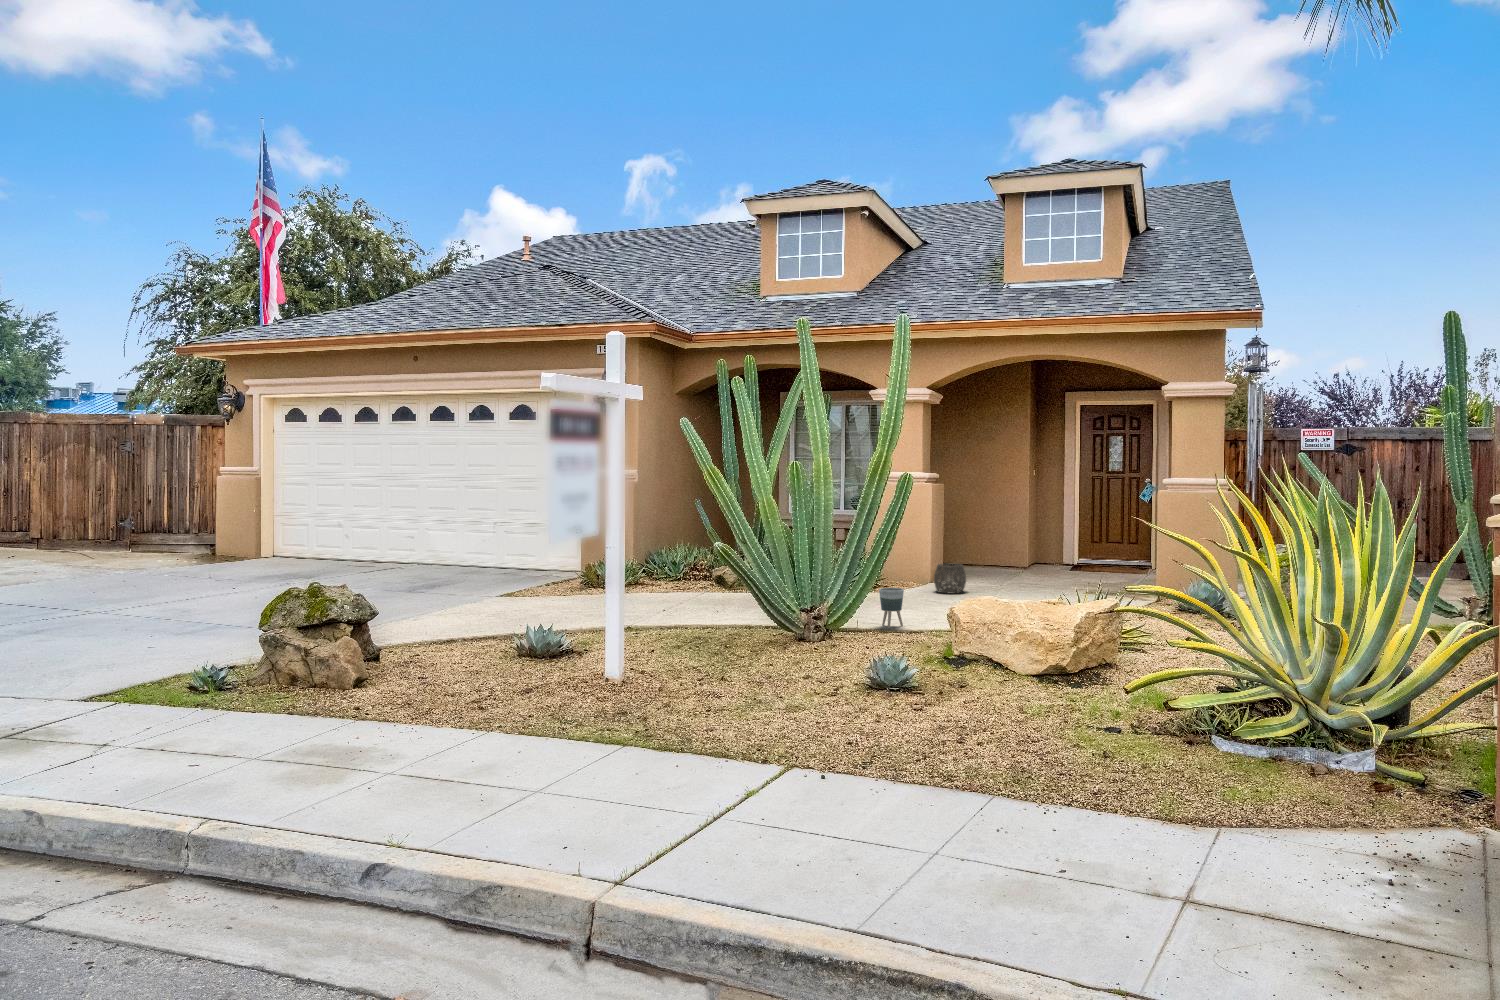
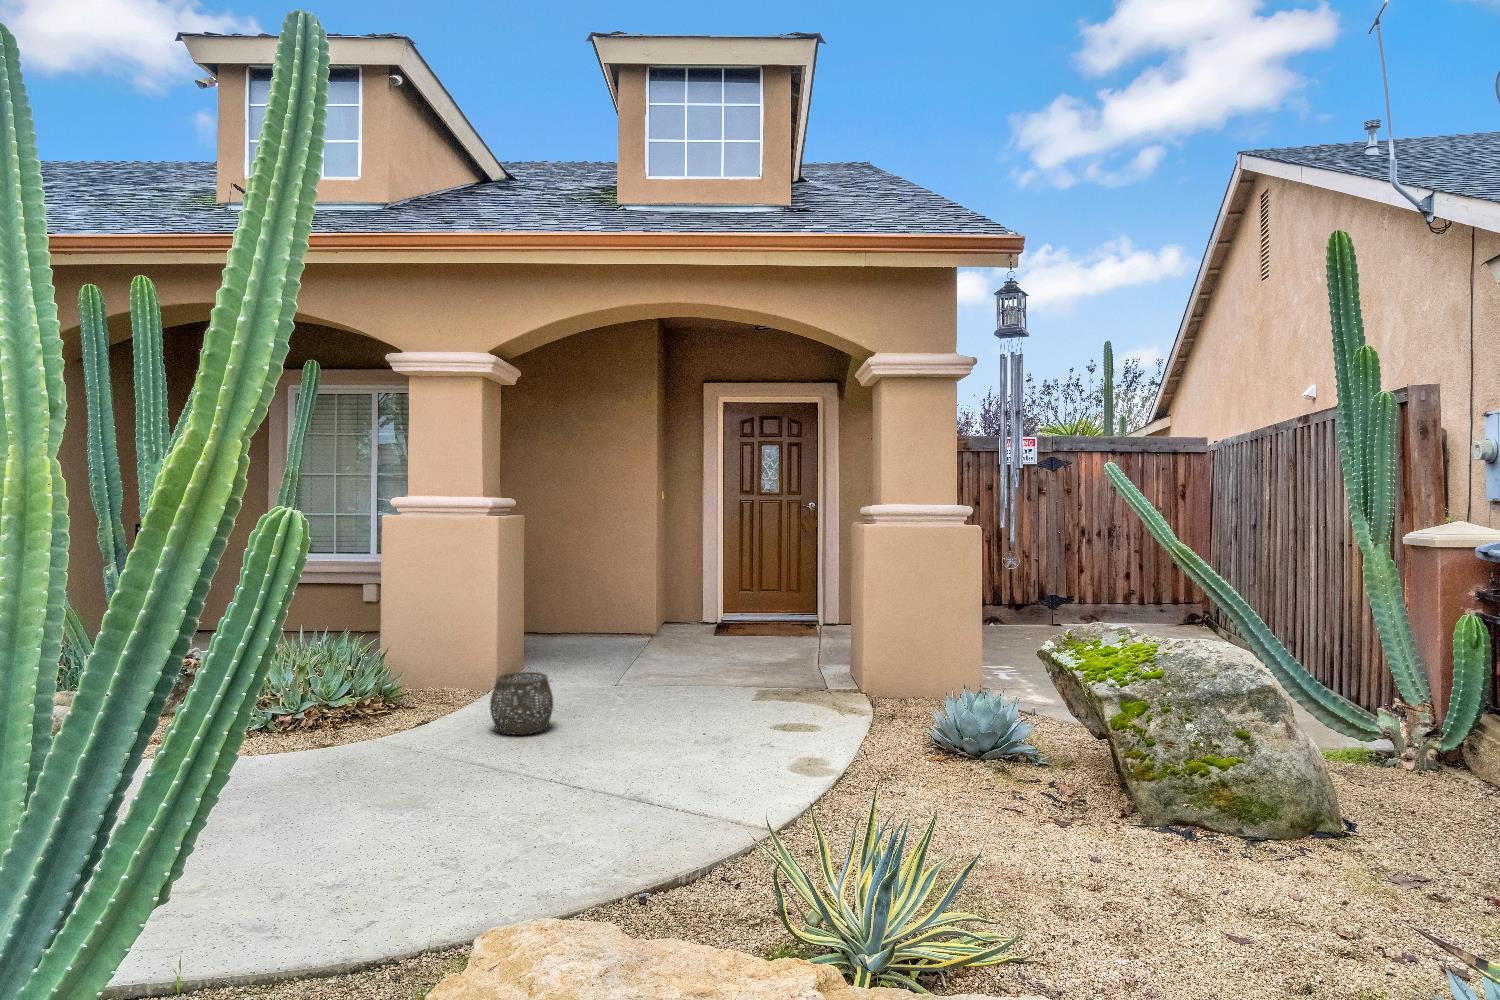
planter: present [879,588,904,628] -> none [296,816,369,943]

